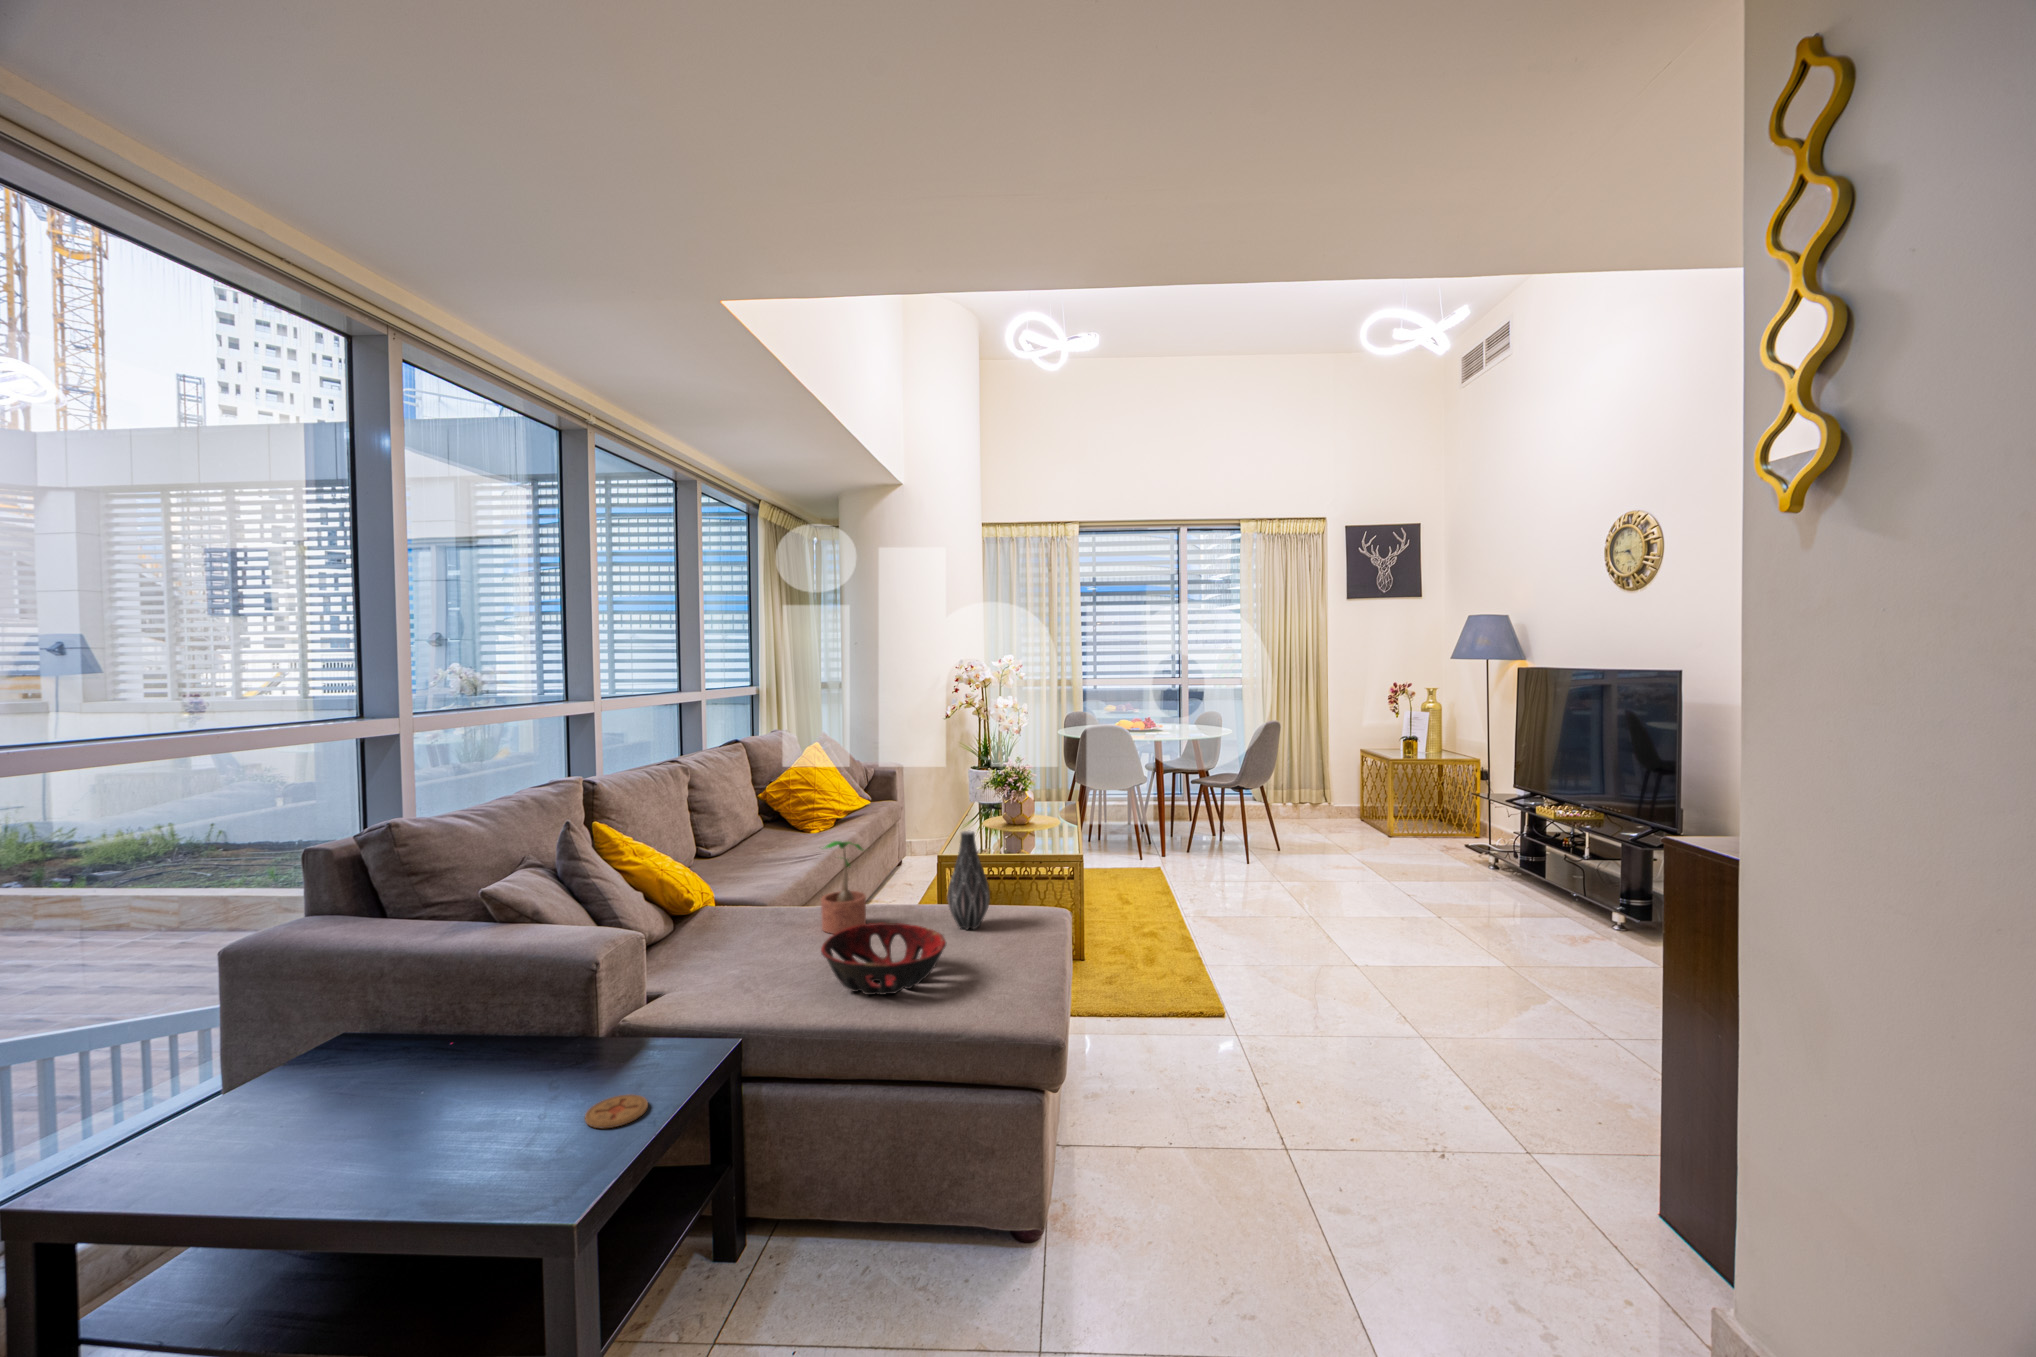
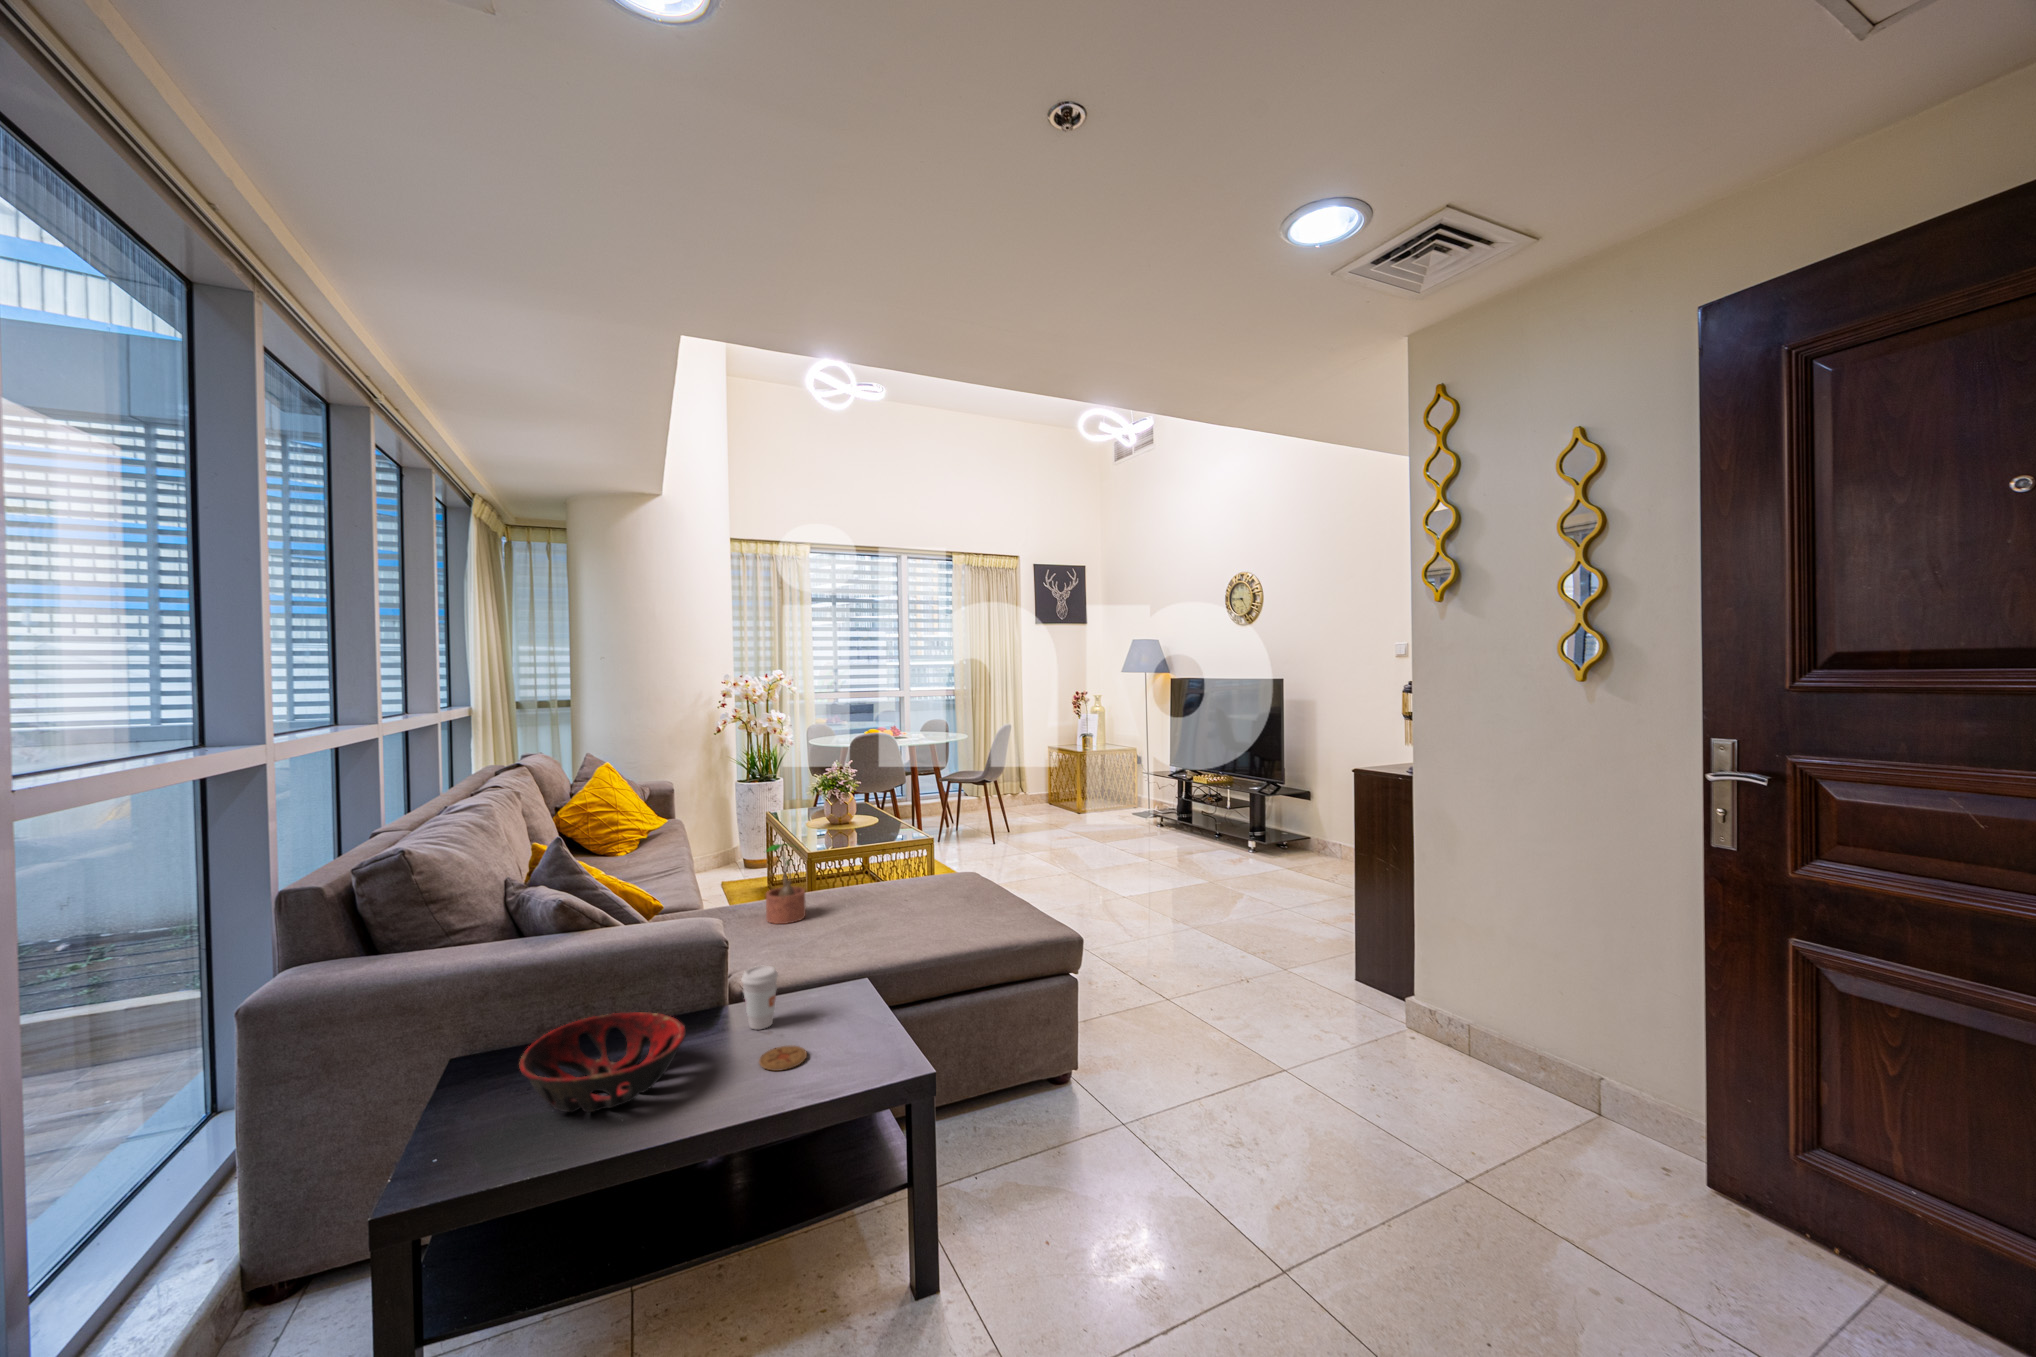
vase: present [947,831,990,930] -> none [875,824,910,905]
decorative bowl: present [821,923,946,995] -> present [519,1012,686,1113]
coffee cup: none [632,987,678,1065] -> present [741,966,778,1029]

